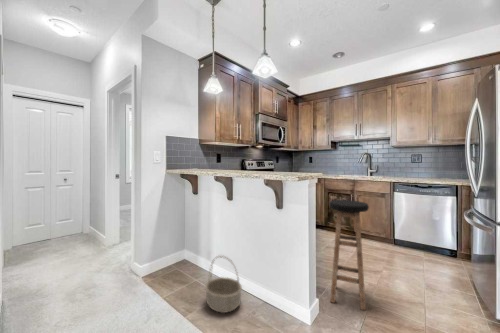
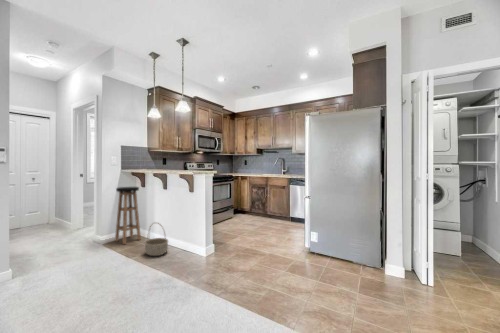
bar stool: present [329,200,369,310] -> present [115,187,141,244]

